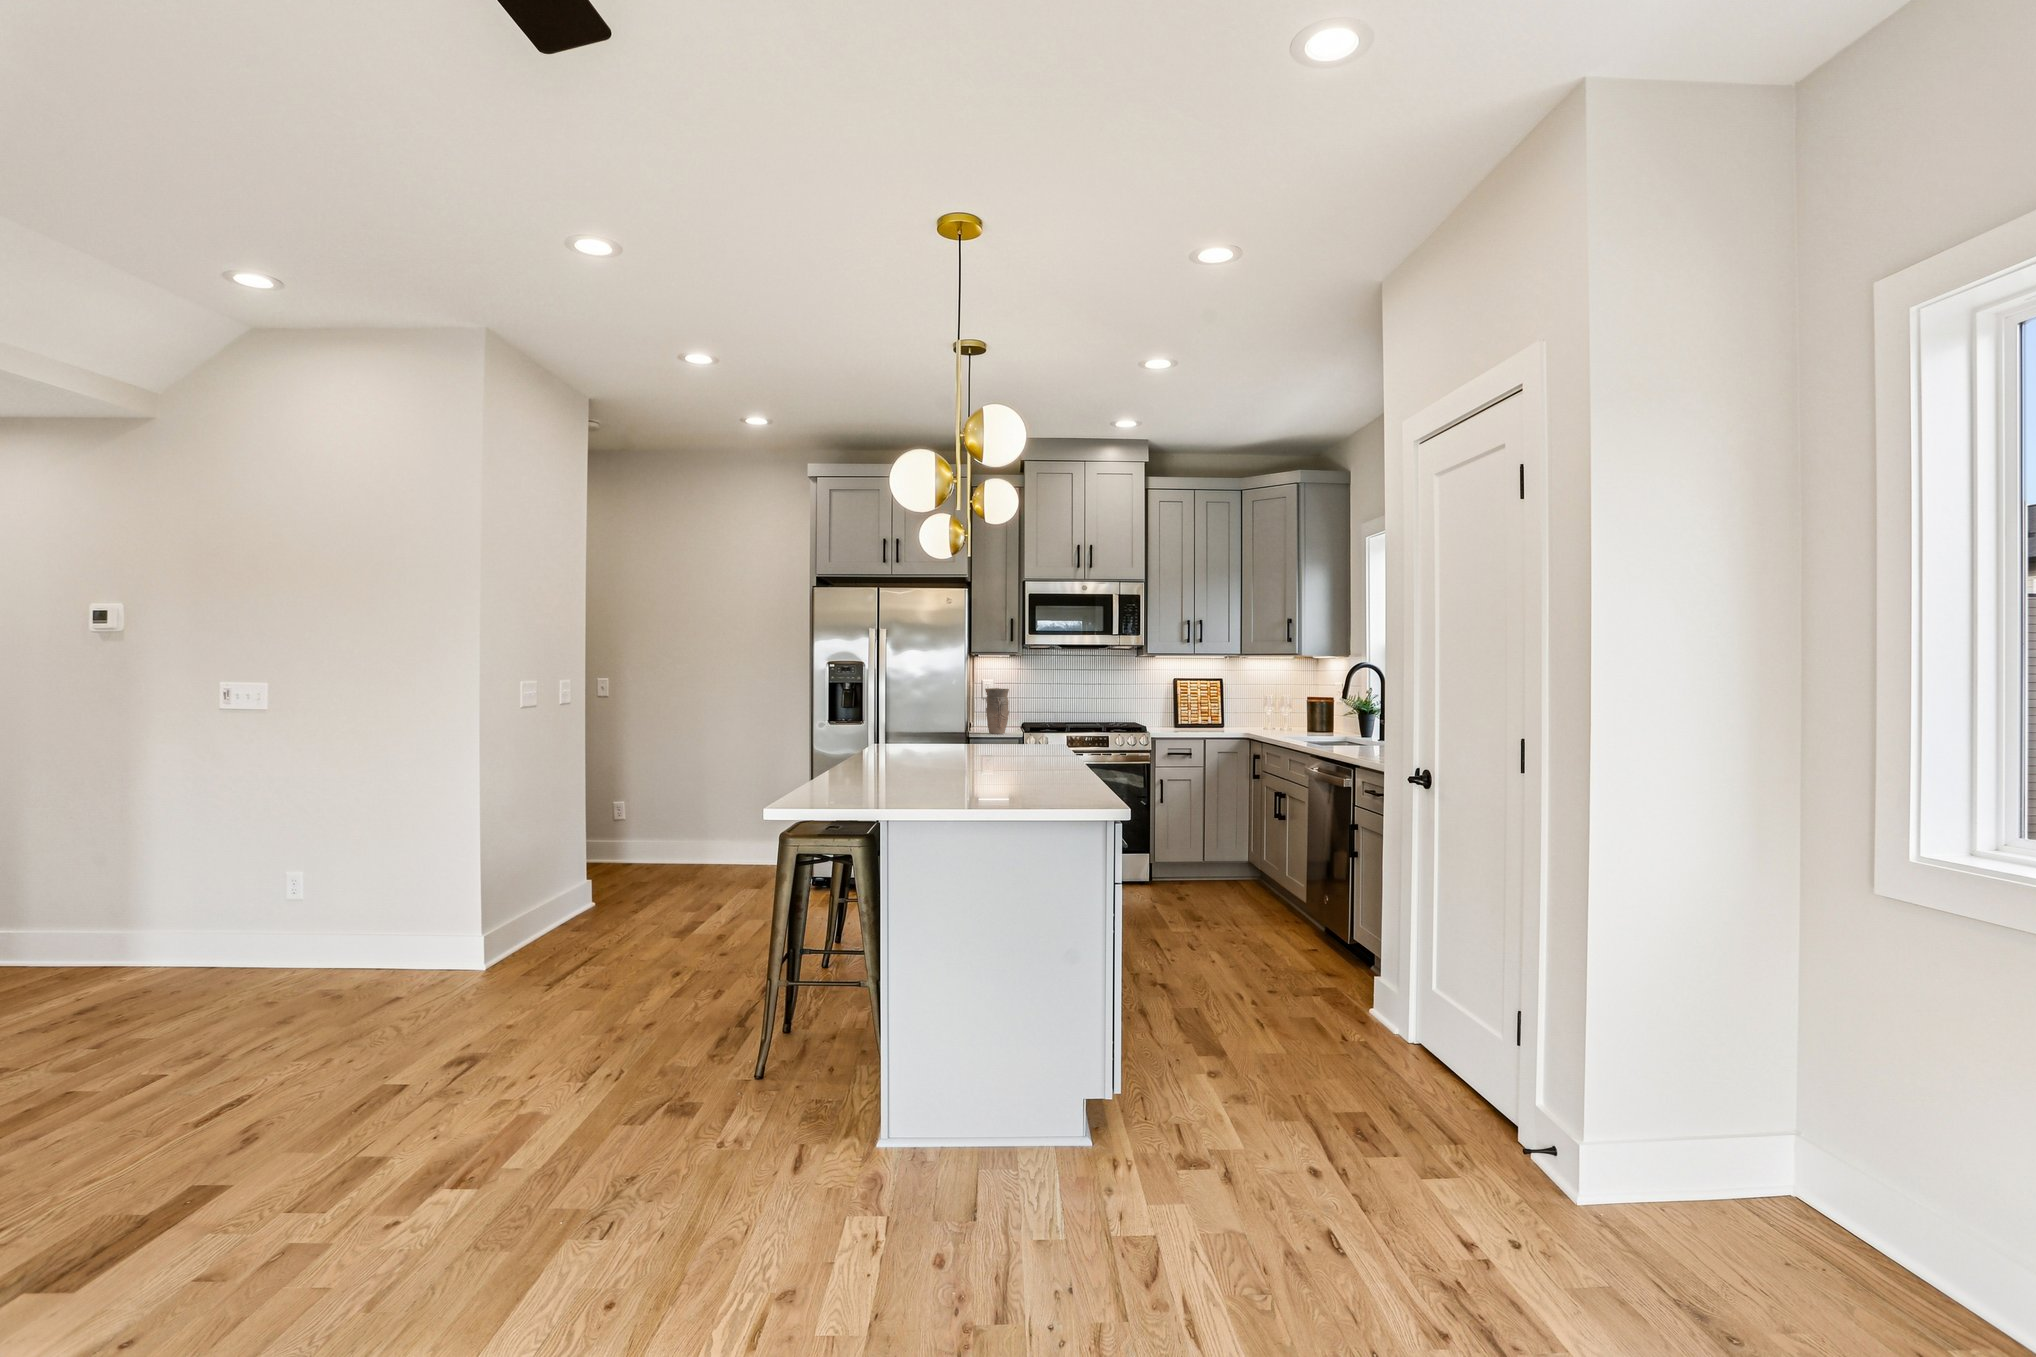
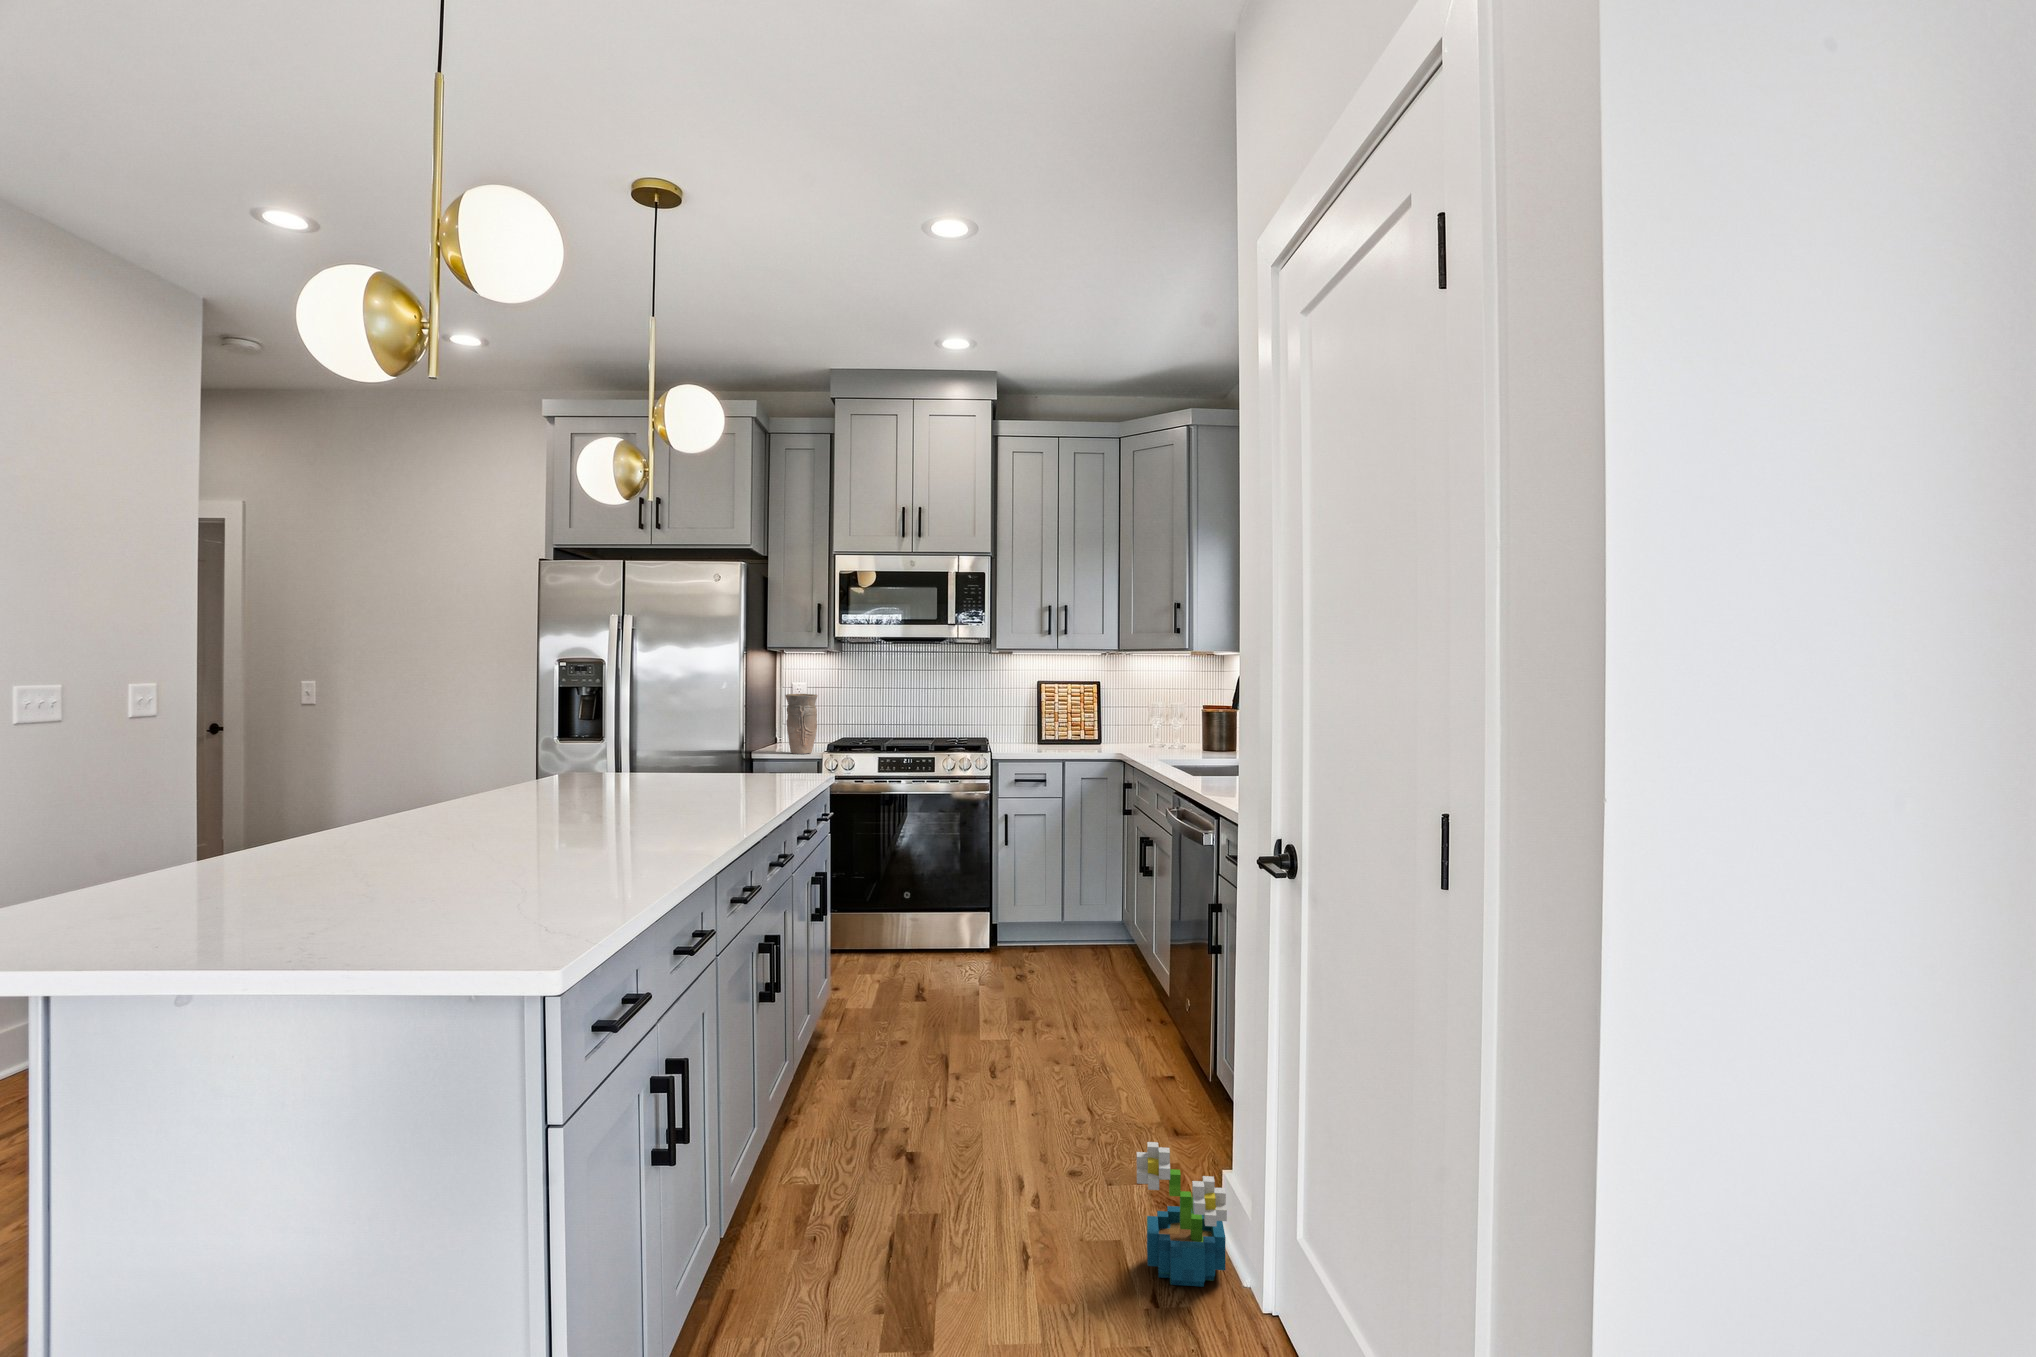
decorative plant: none [1326,952,1386,1034] -> present [1137,1142,1227,1287]

